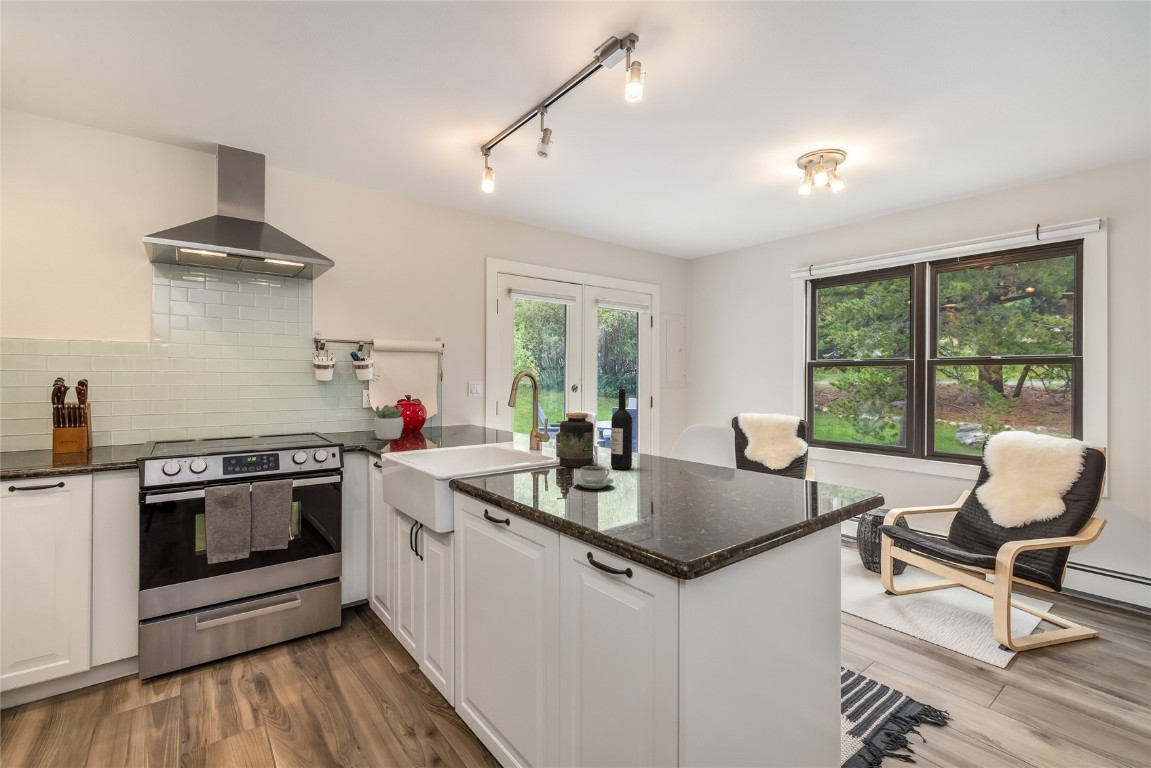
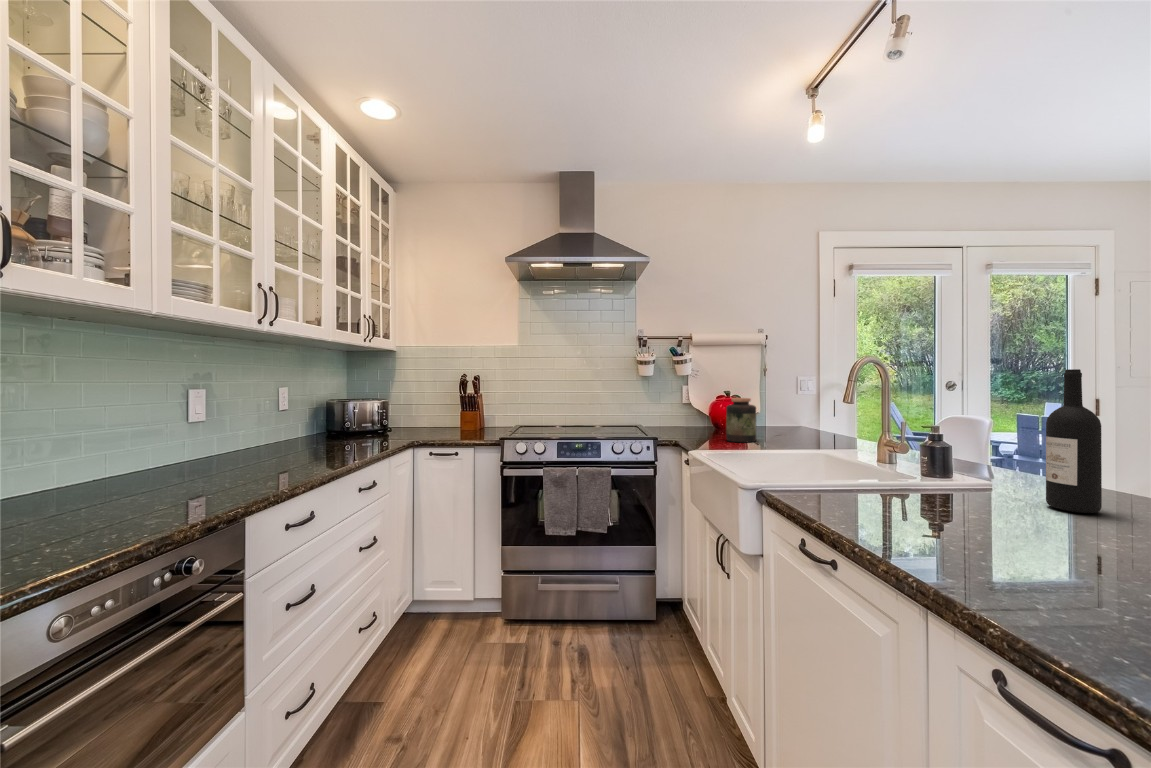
succulent plant: present [373,405,403,440] -> none [689,401,719,436]
jar: present [560,413,594,467] -> present [726,398,756,442]
coffee cup: present [573,466,614,489] -> none [967,501,1071,546]

